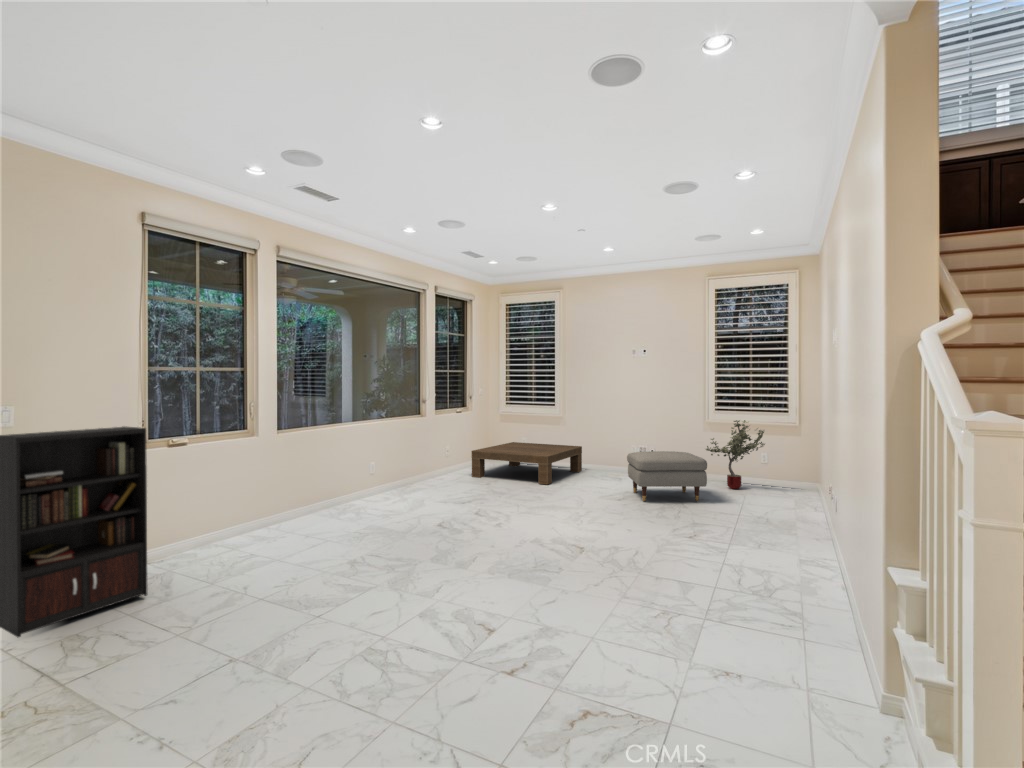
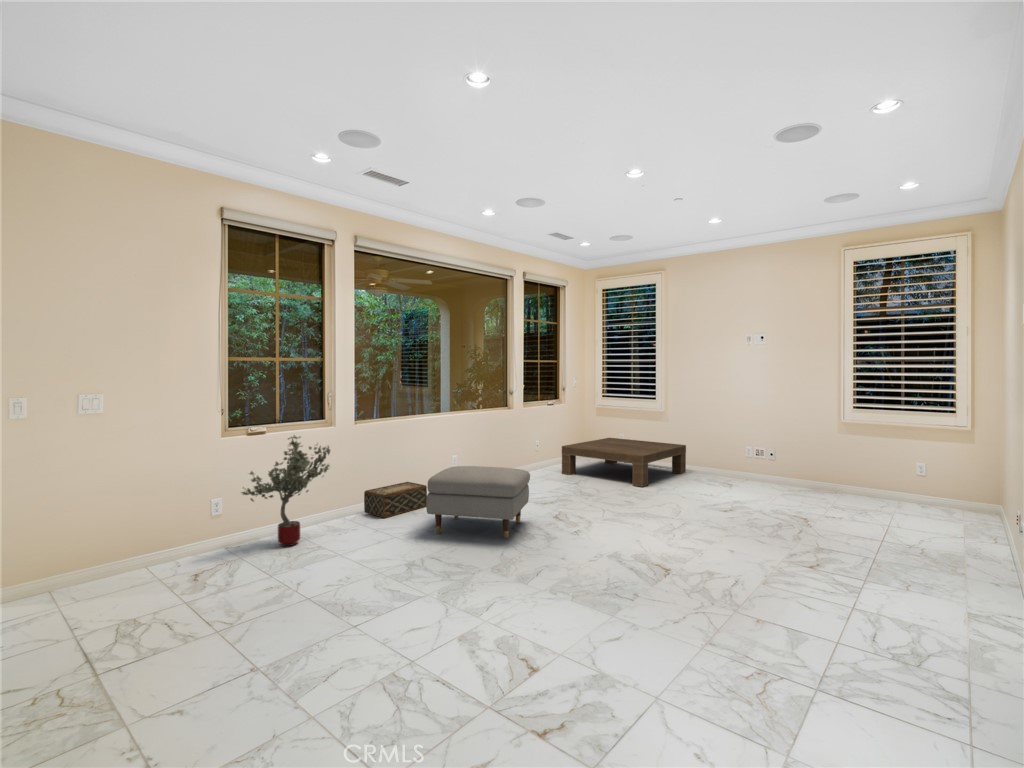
potted tree: present [706,420,765,489] -> present [242,435,330,546]
bookcase: present [0,427,147,638] -> none [74,417,215,618]
ottoman: present [627,451,707,501] -> present [426,466,530,539]
woven basket: none [287,489,349,525] -> present [364,482,427,518]

